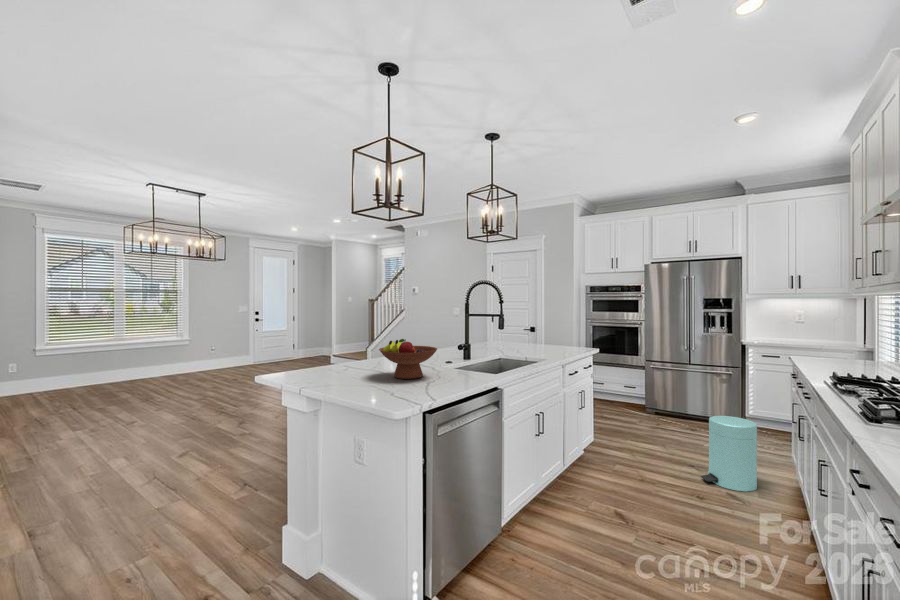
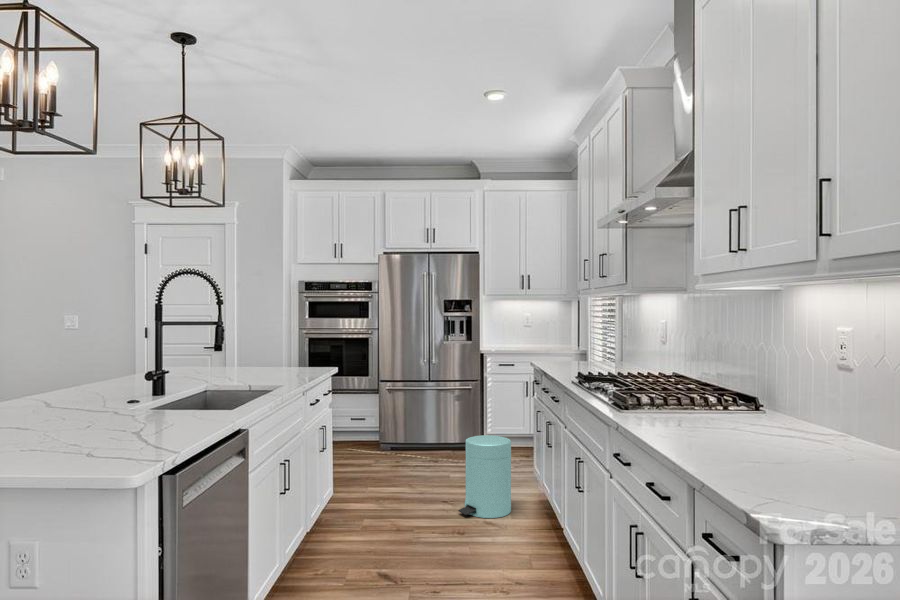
fruit bowl: present [379,339,437,379] -> none [30,368,144,436]

